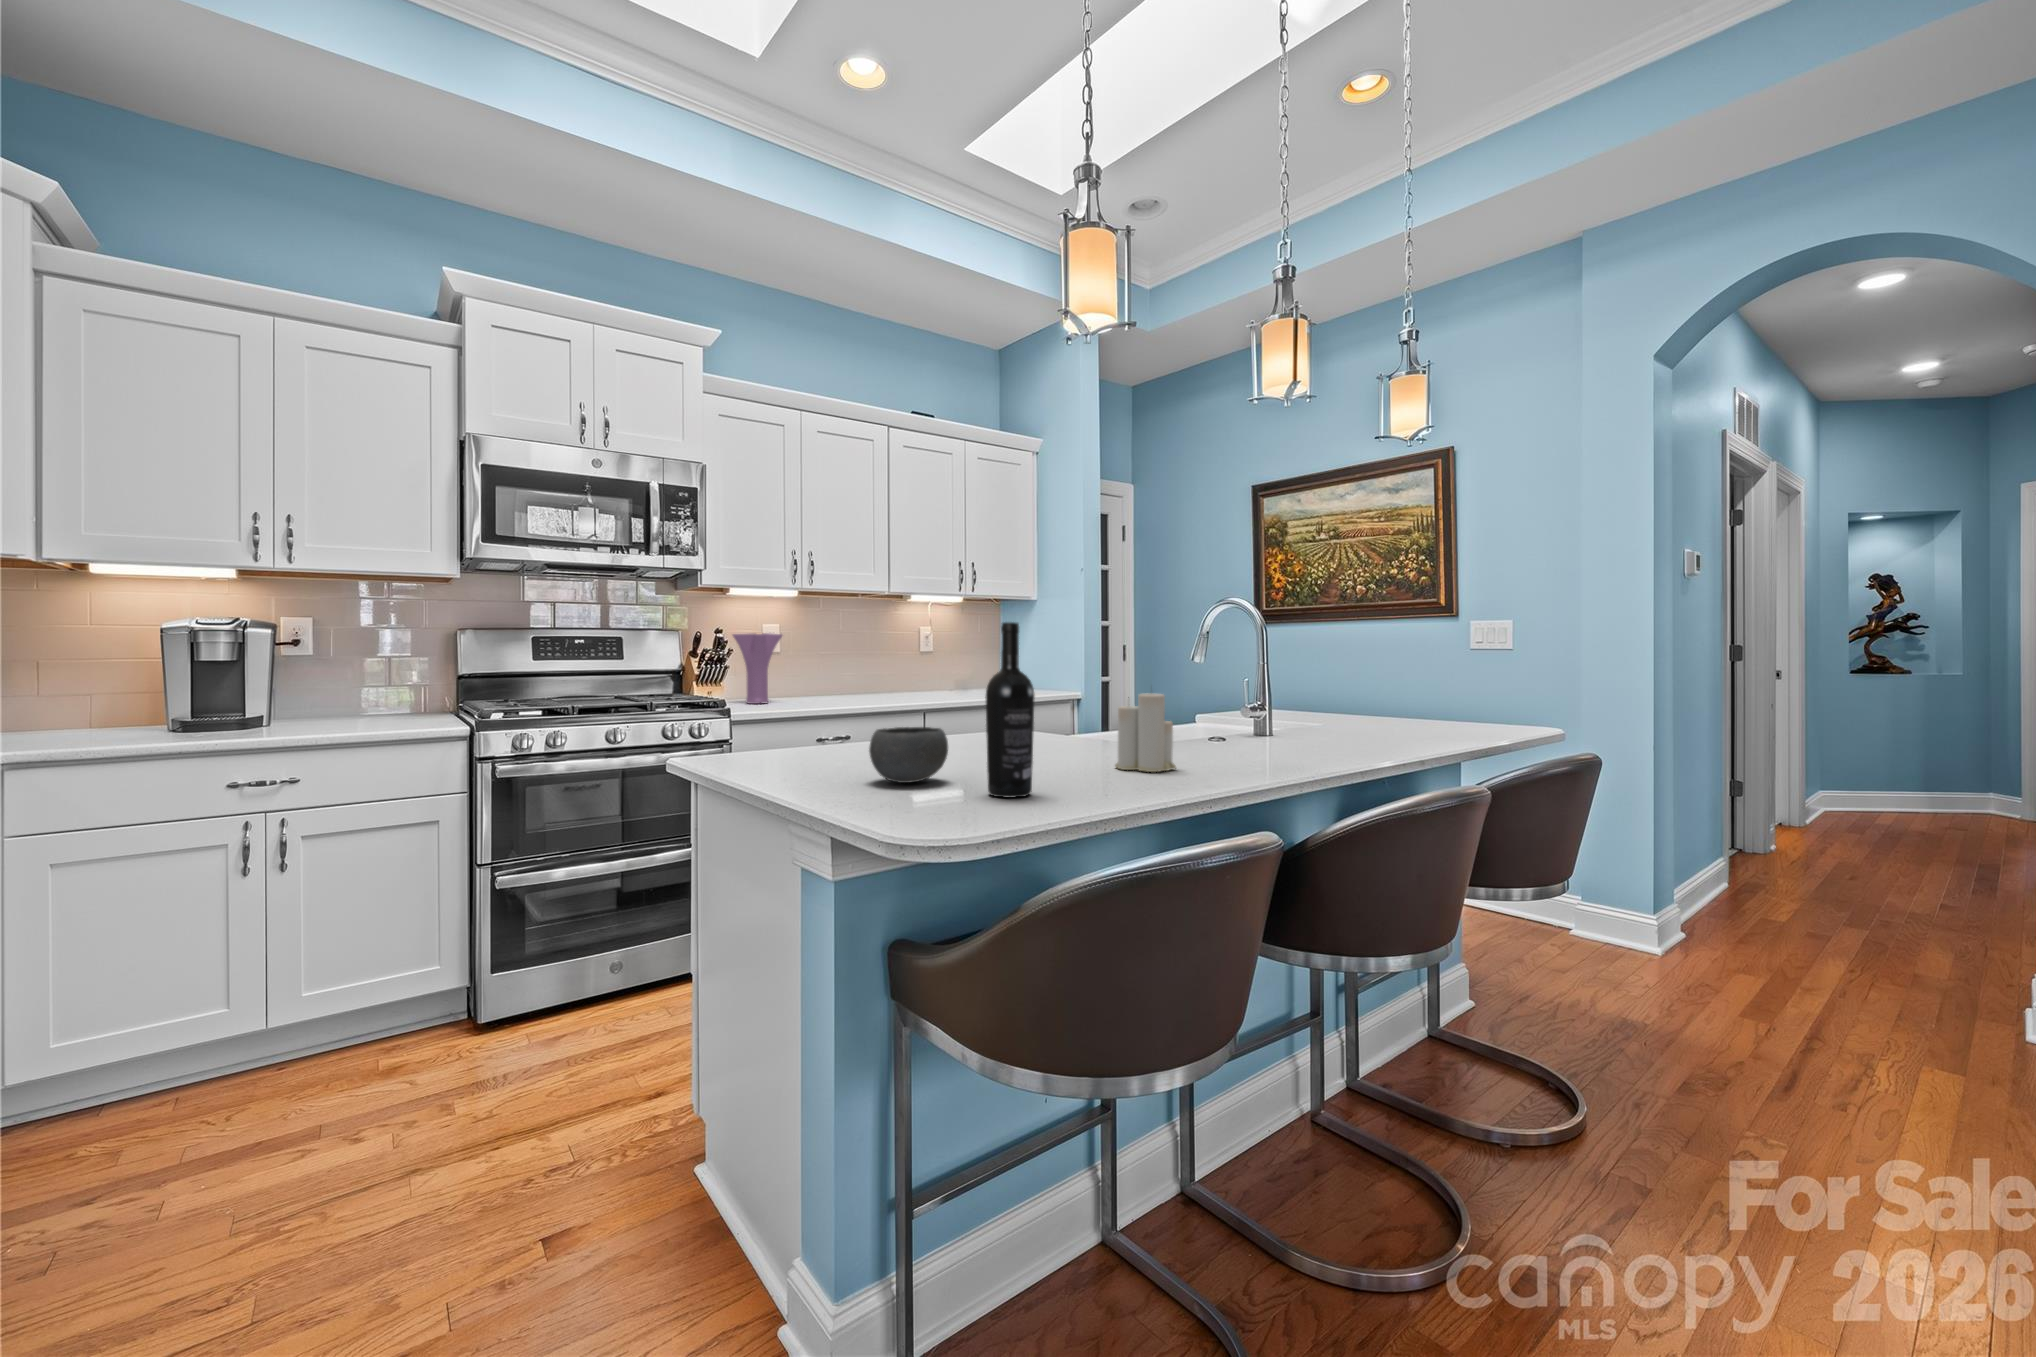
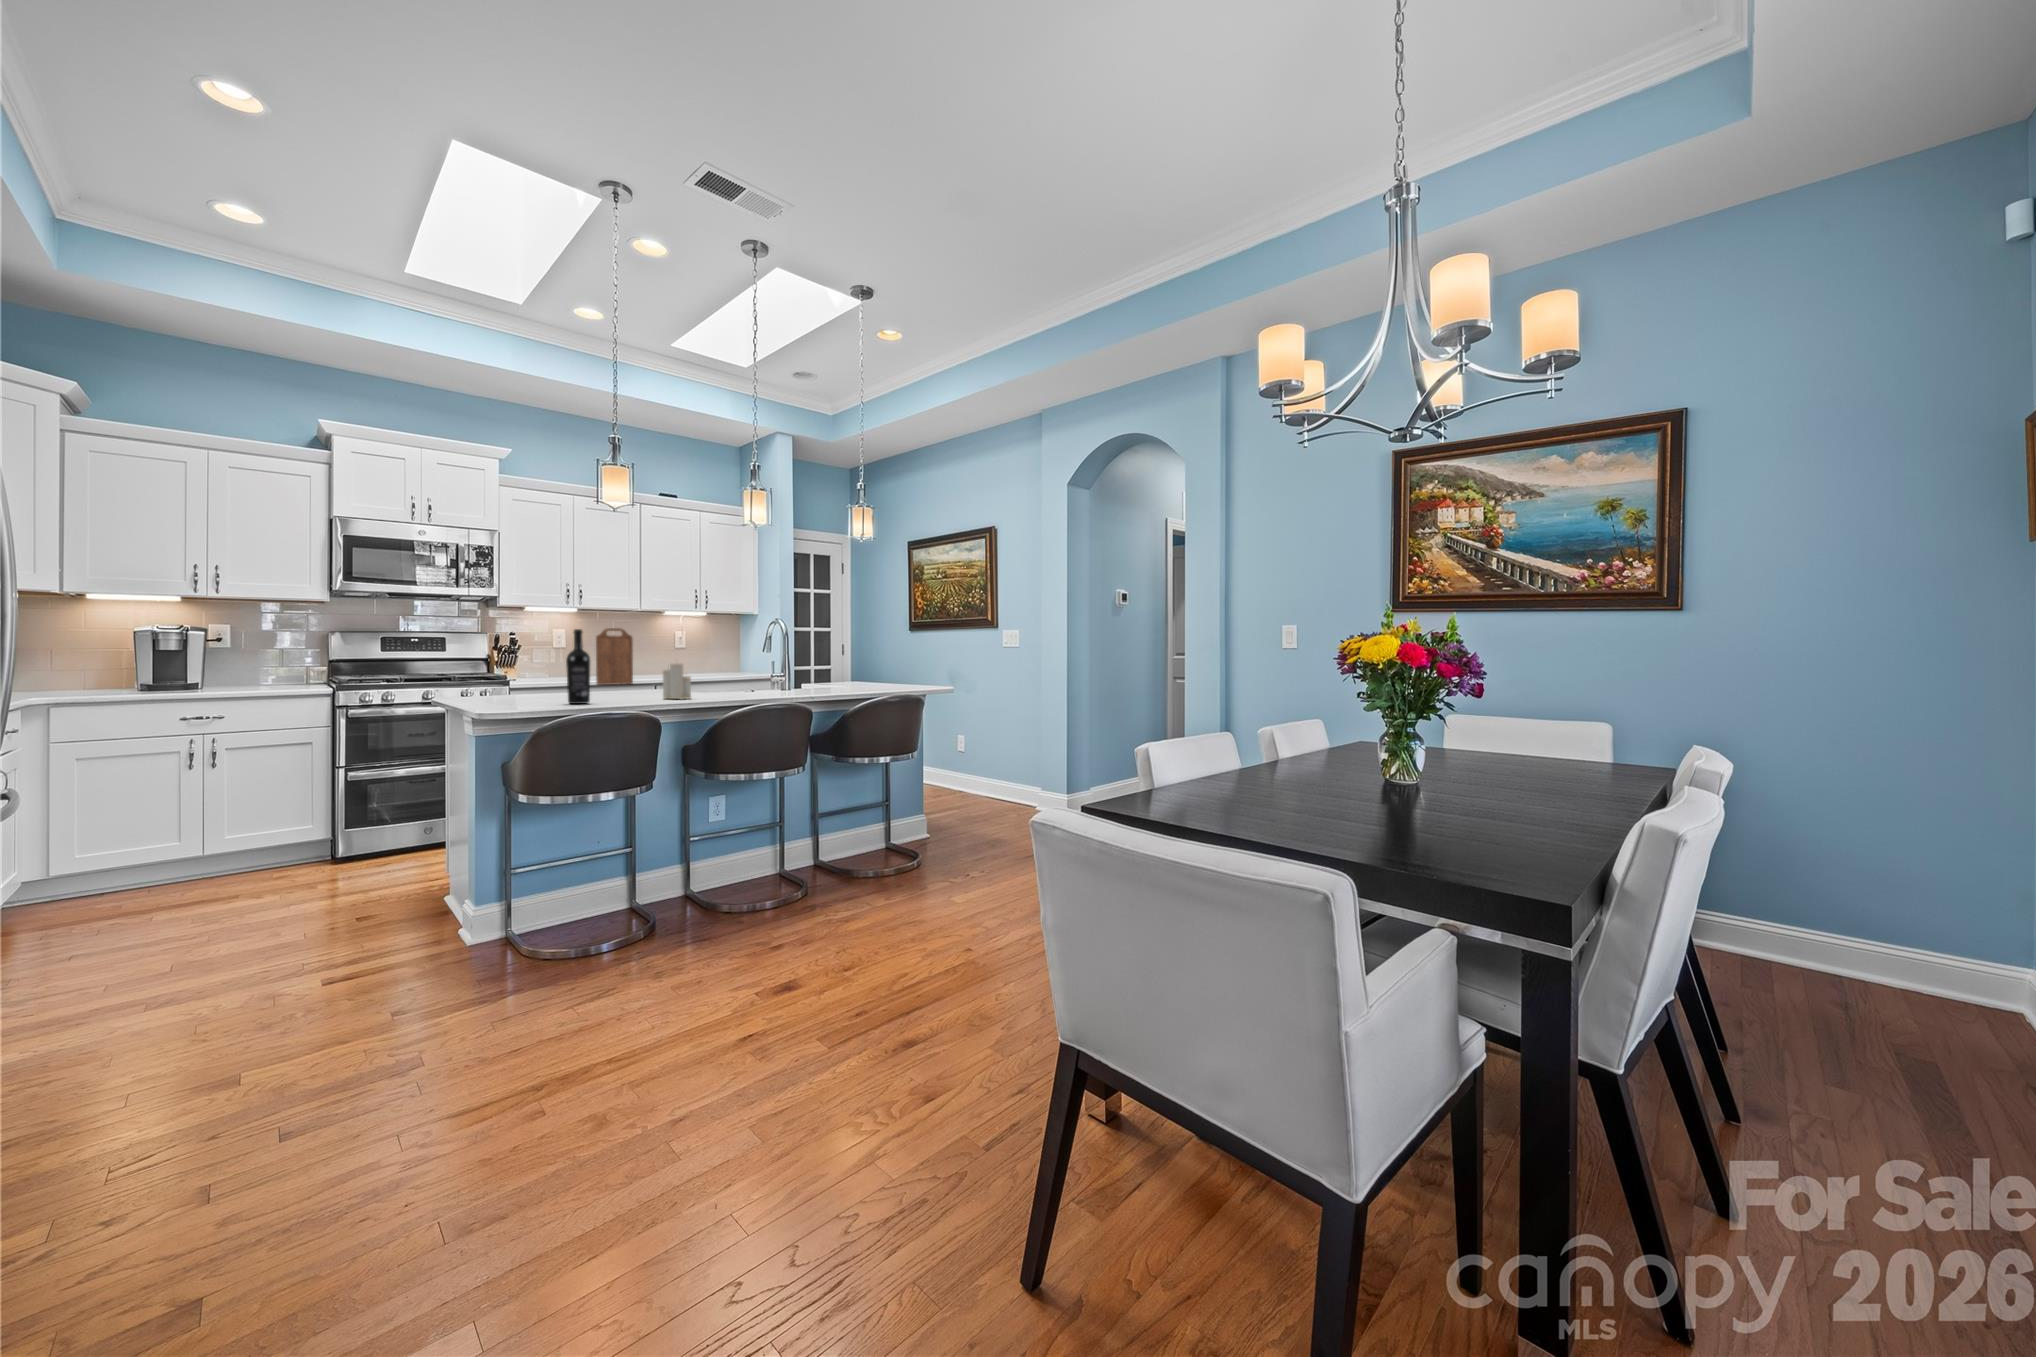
cutting board: none [855,620,908,713] -> present [596,628,633,685]
vase: present [733,633,782,704] -> none [526,637,563,682]
bowl: present [869,727,948,783] -> none [522,677,563,701]

